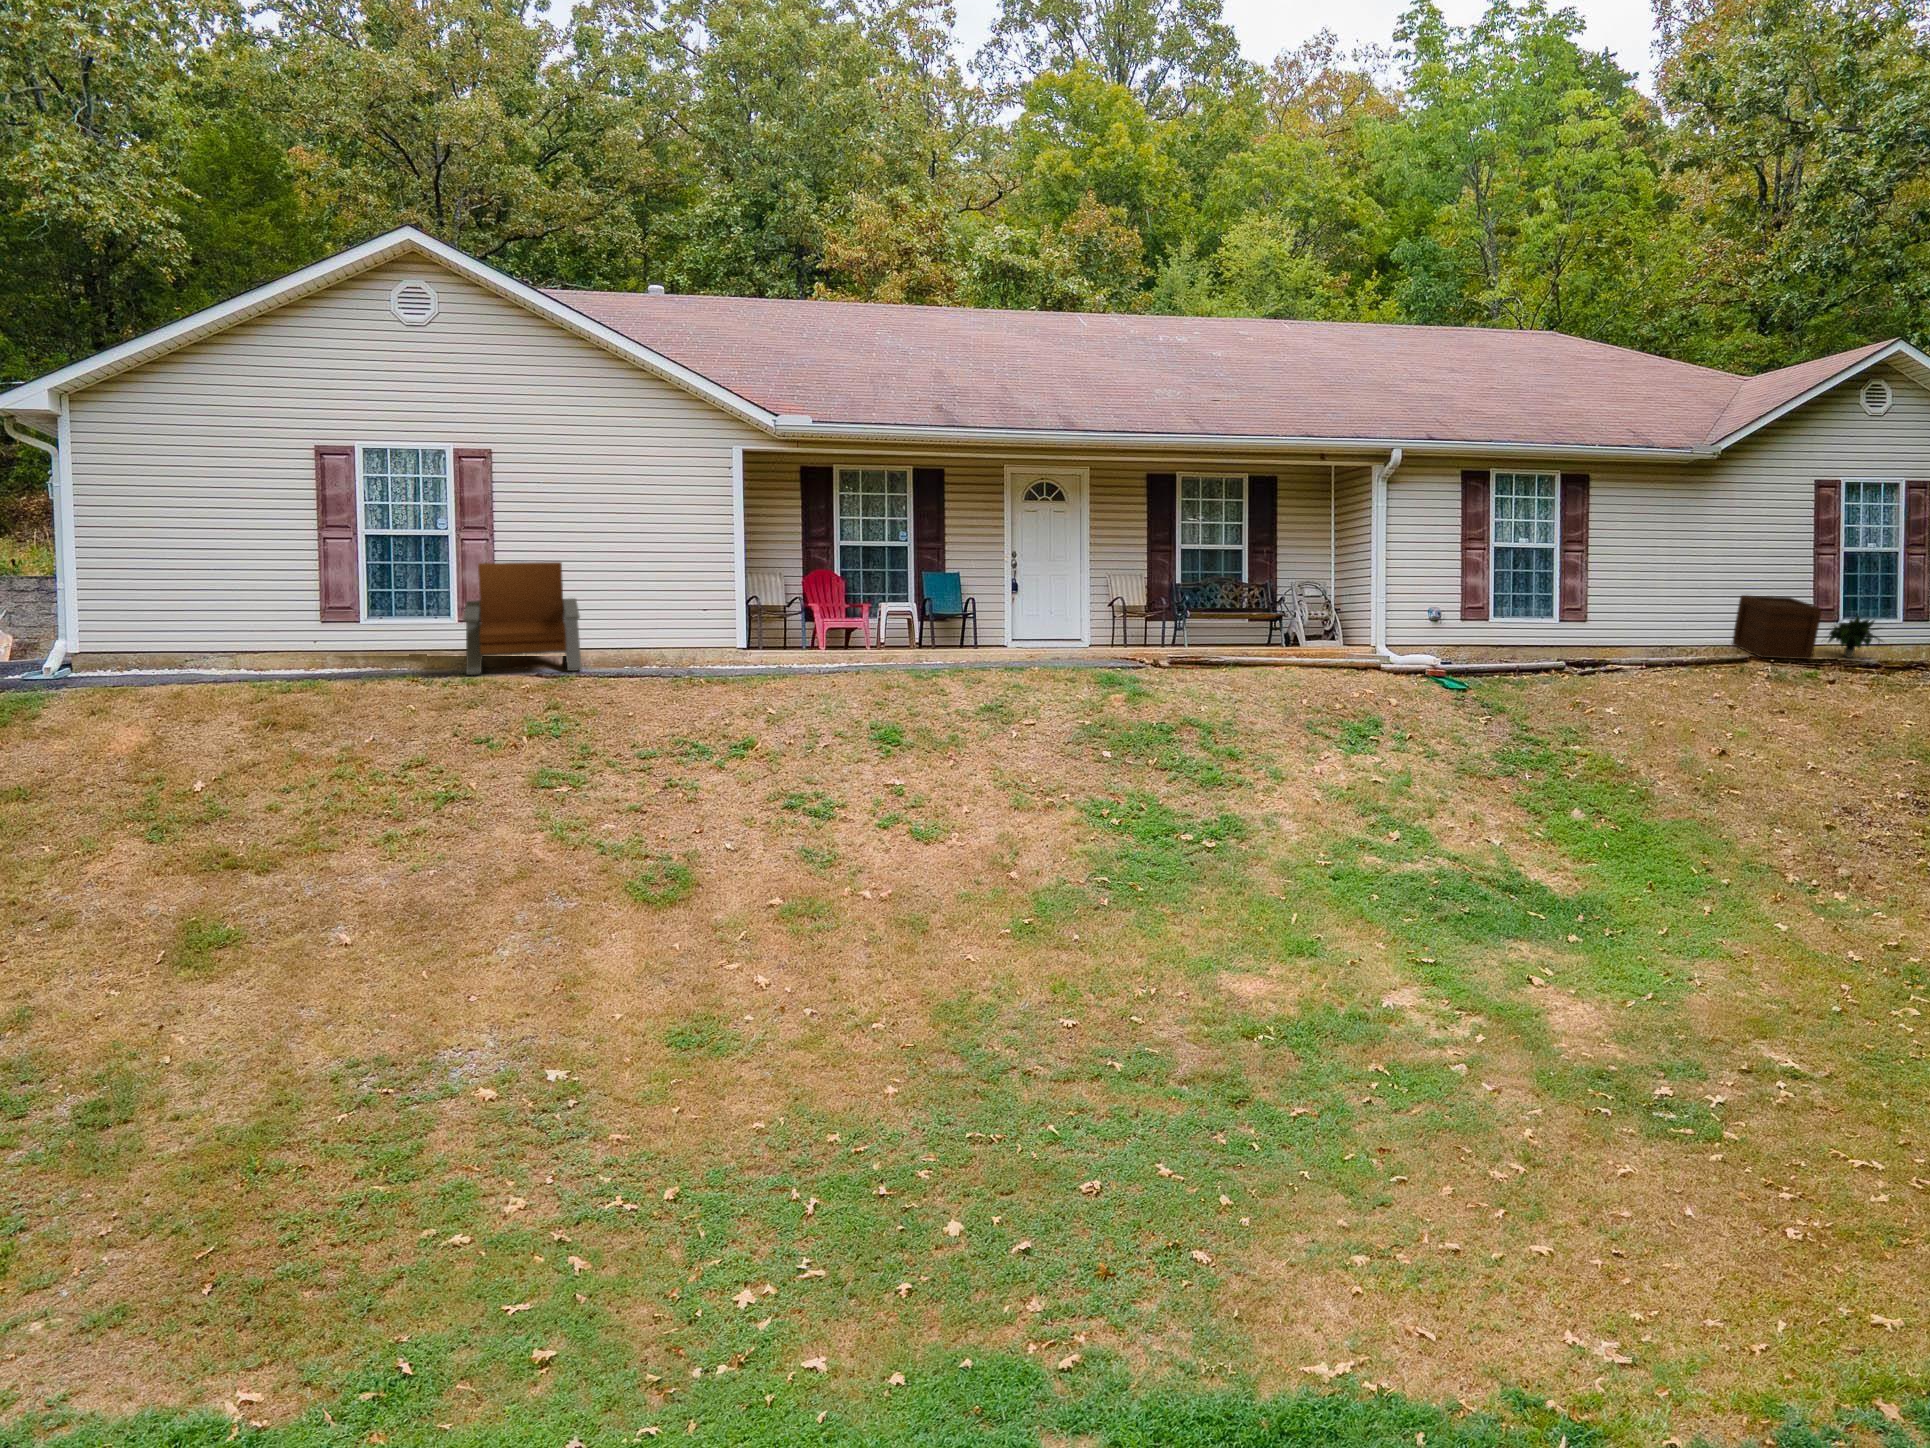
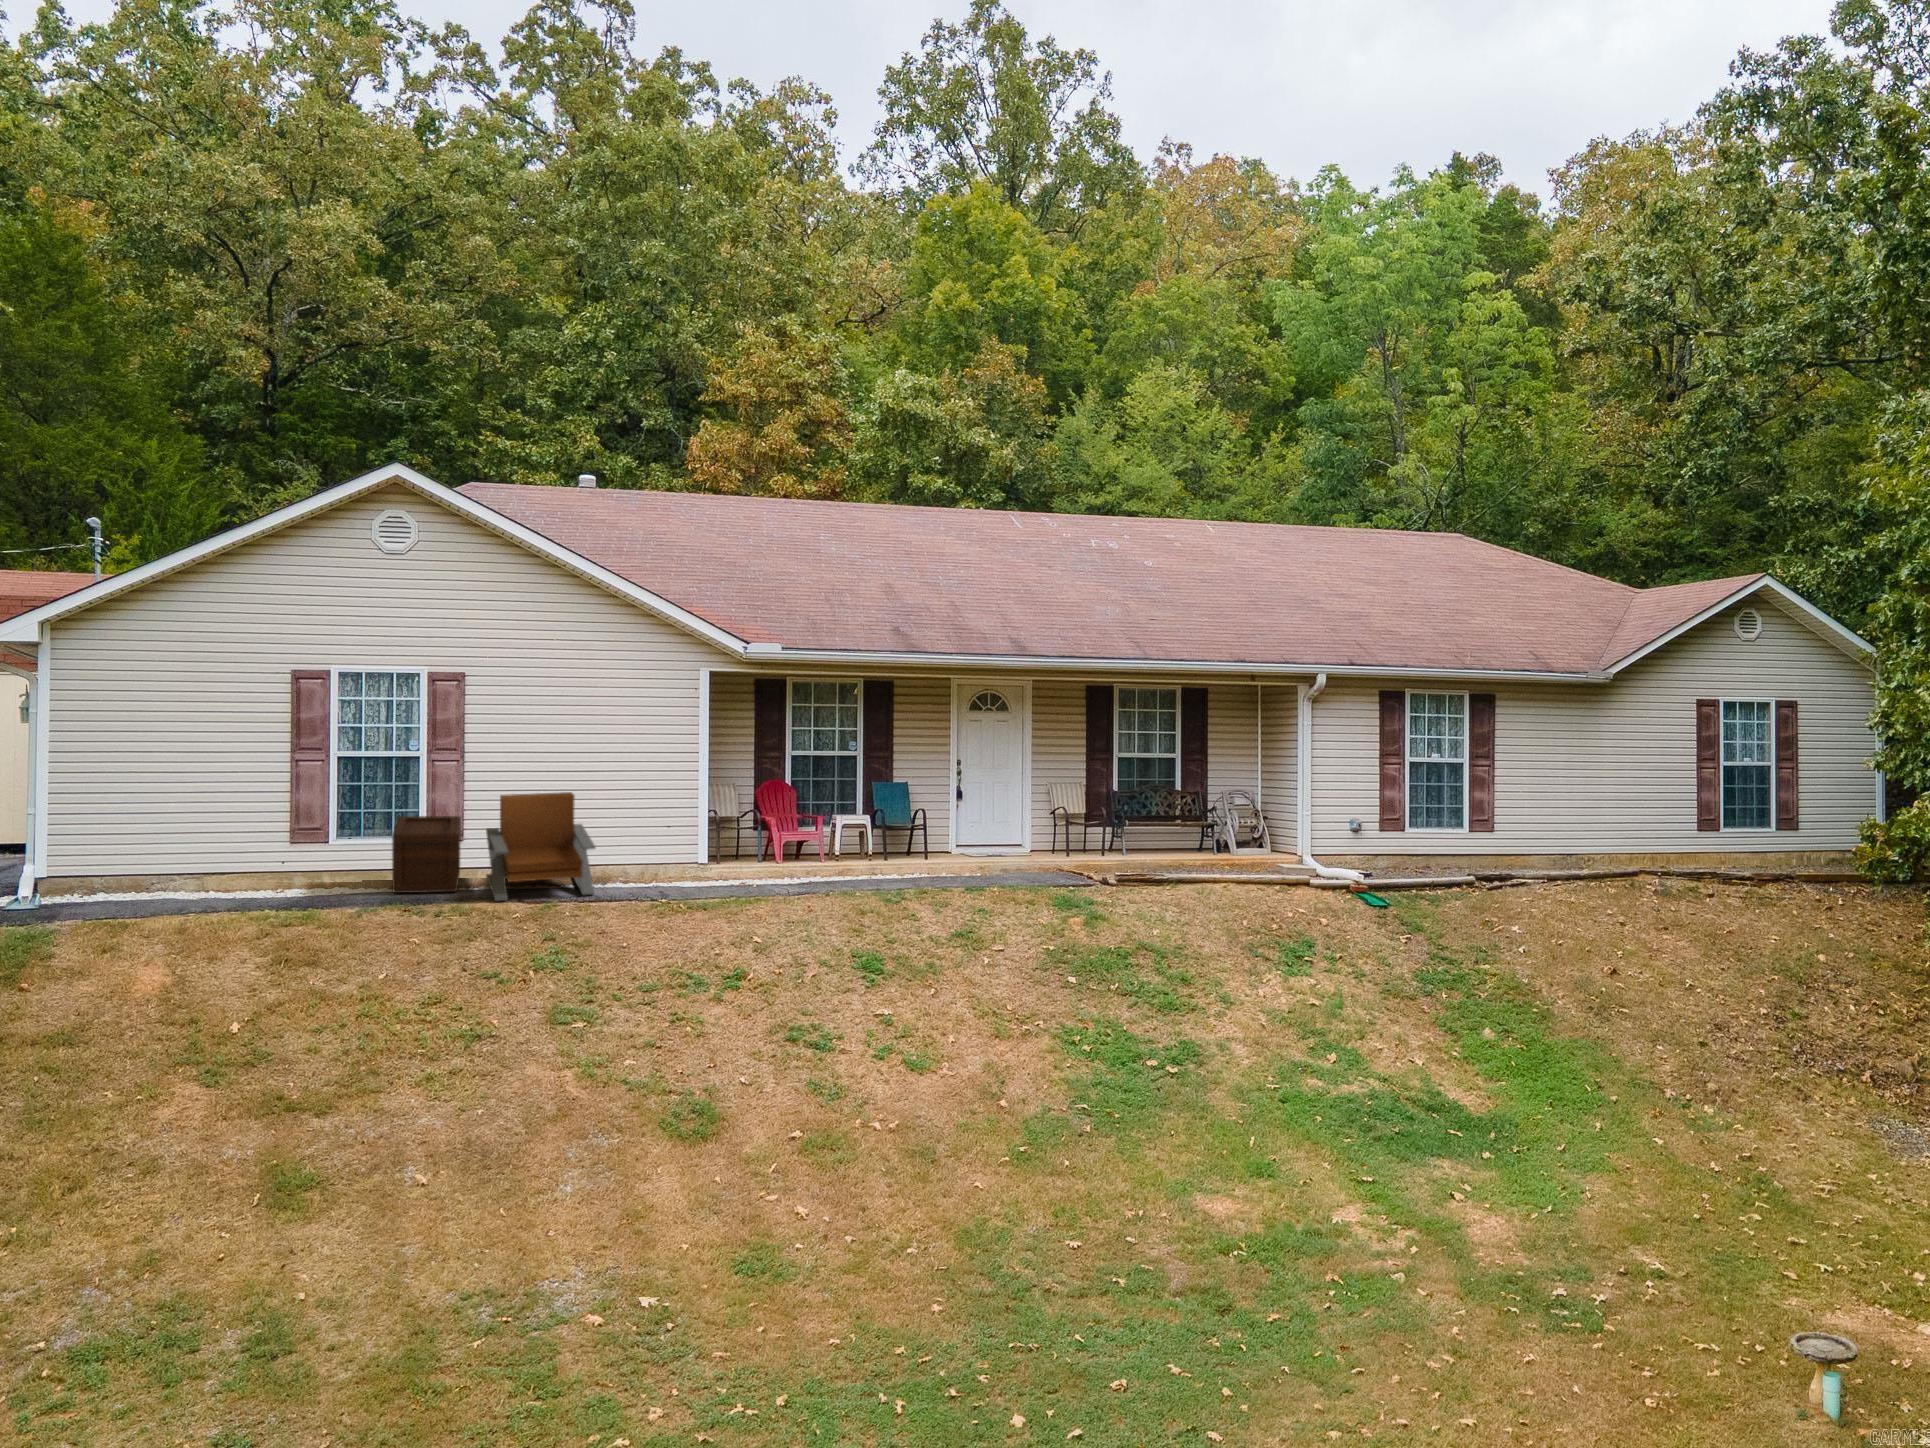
wooden crate: present [1732,595,1822,659] -> present [392,816,461,893]
potted plant: present [1829,616,1882,658] -> none [1704,823,1763,864]

